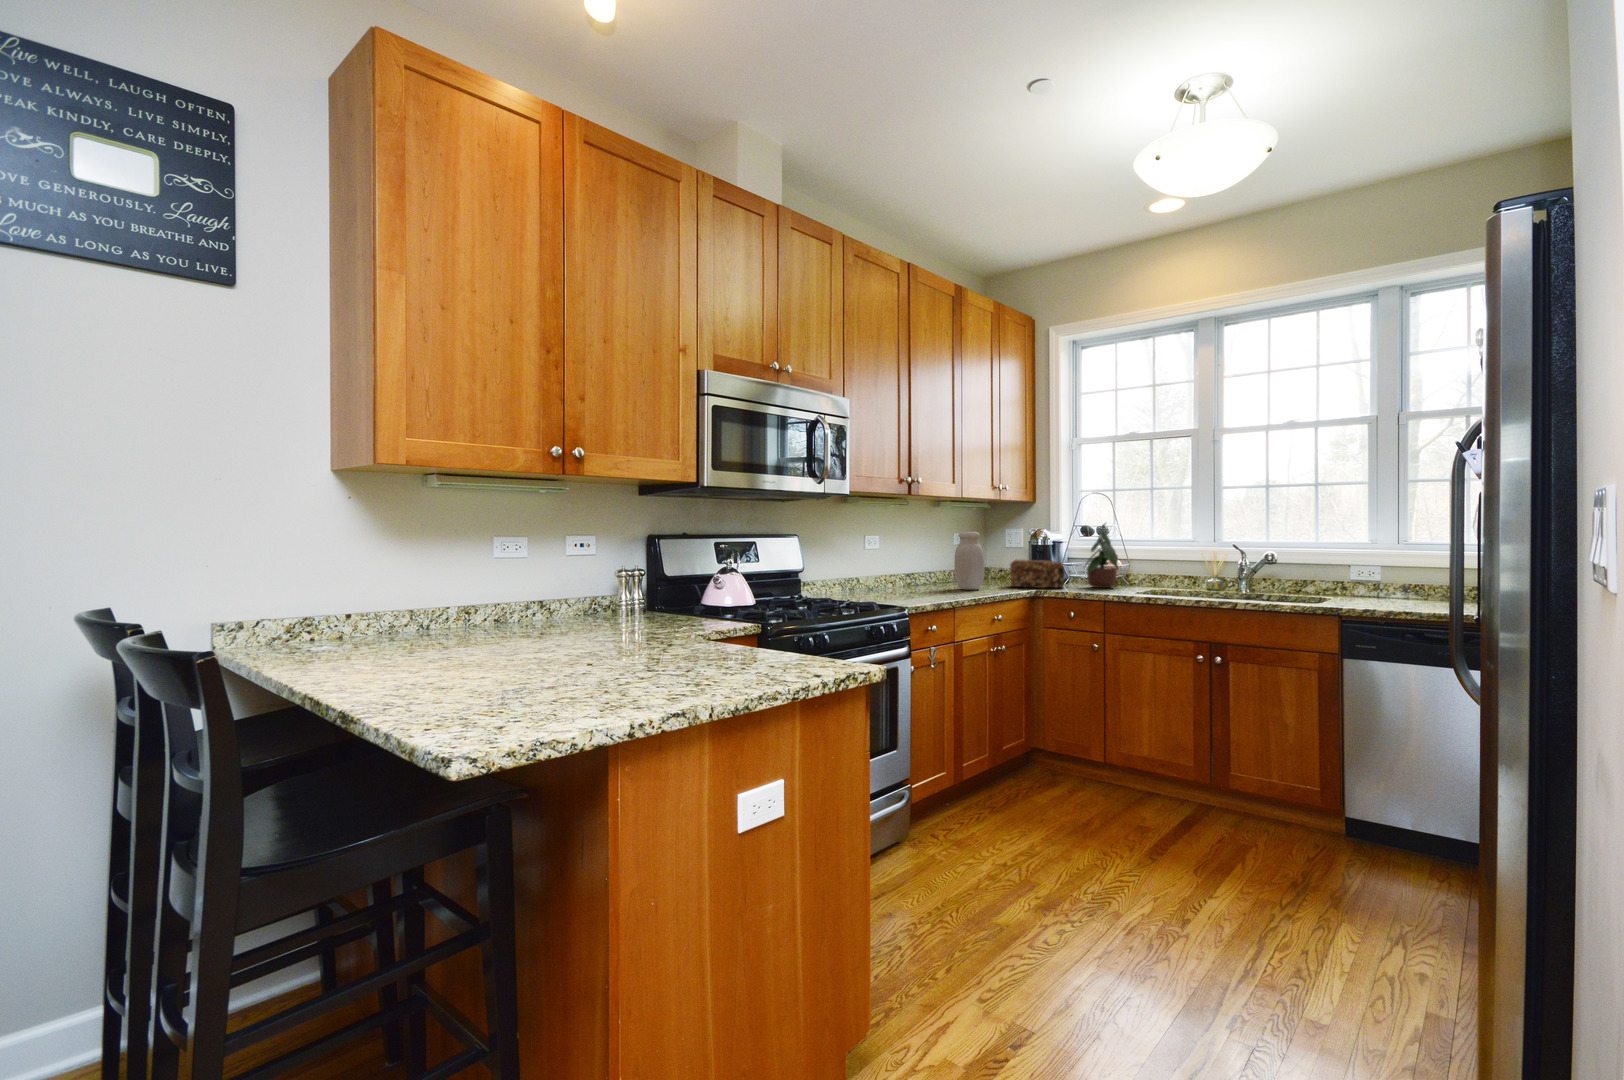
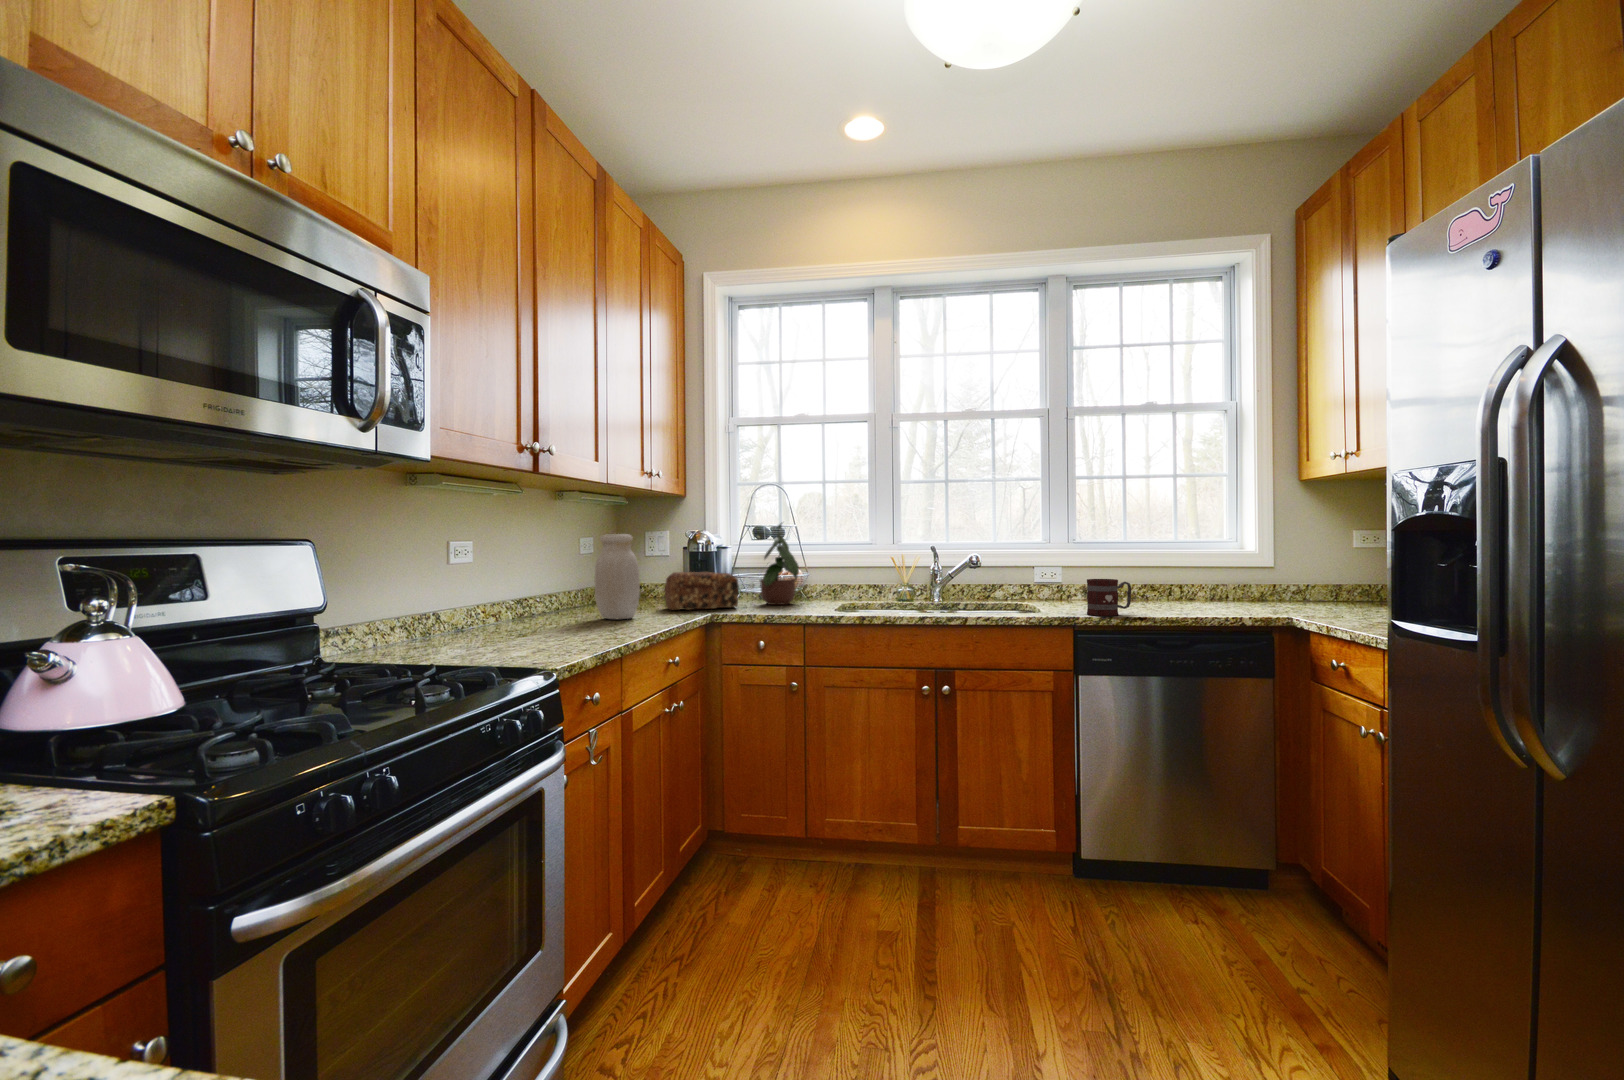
mug: none [1356,576,1406,609] -> present [1087,579,1131,616]

